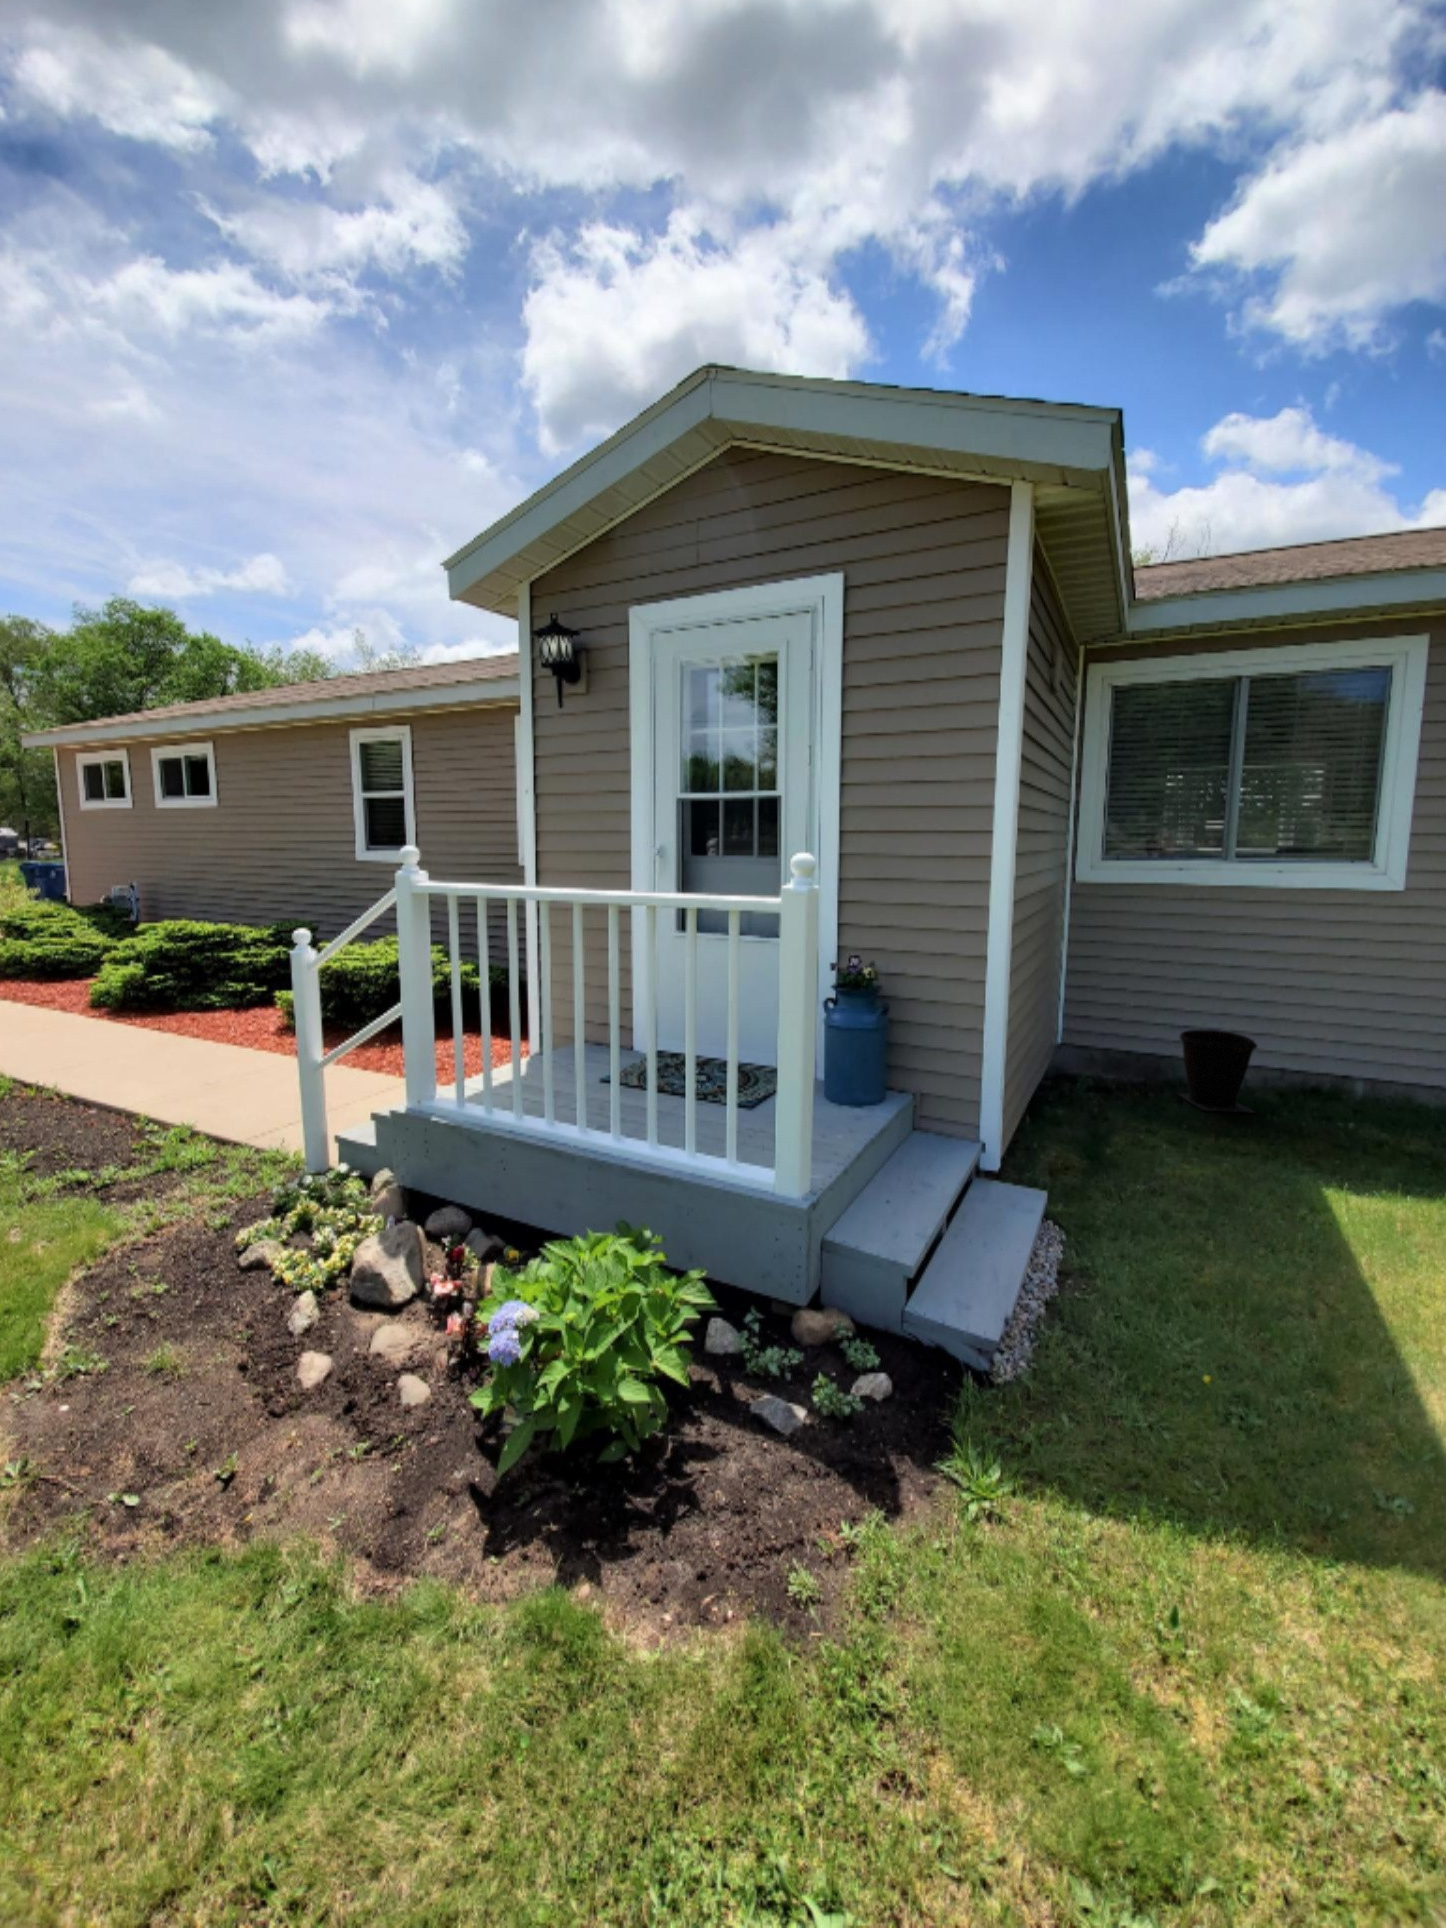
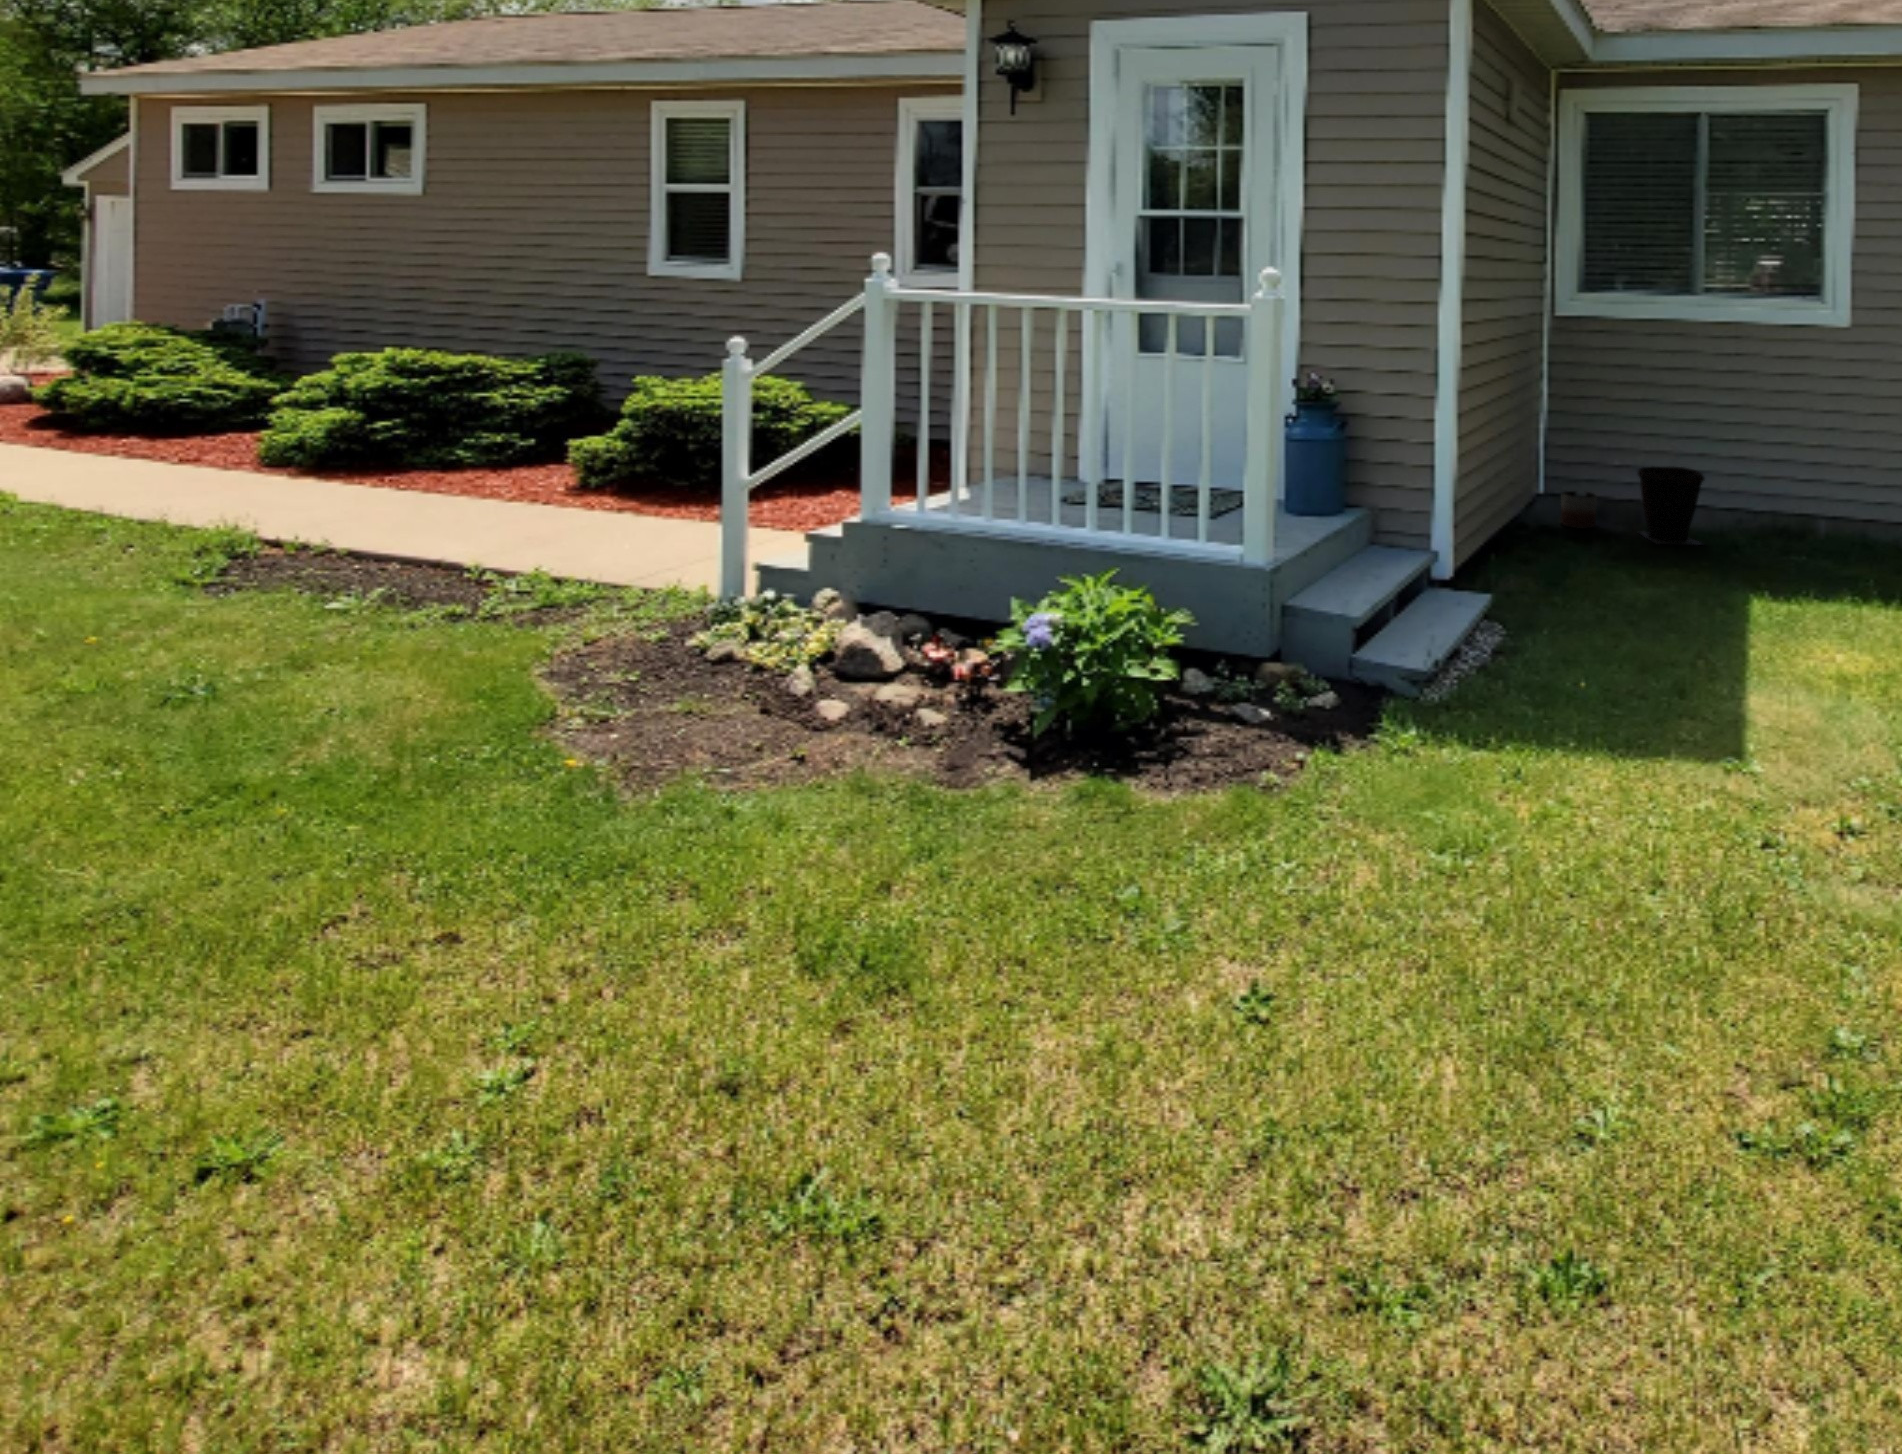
planter: none [1094,1050,1133,1088] -> present [1561,491,1597,529]

